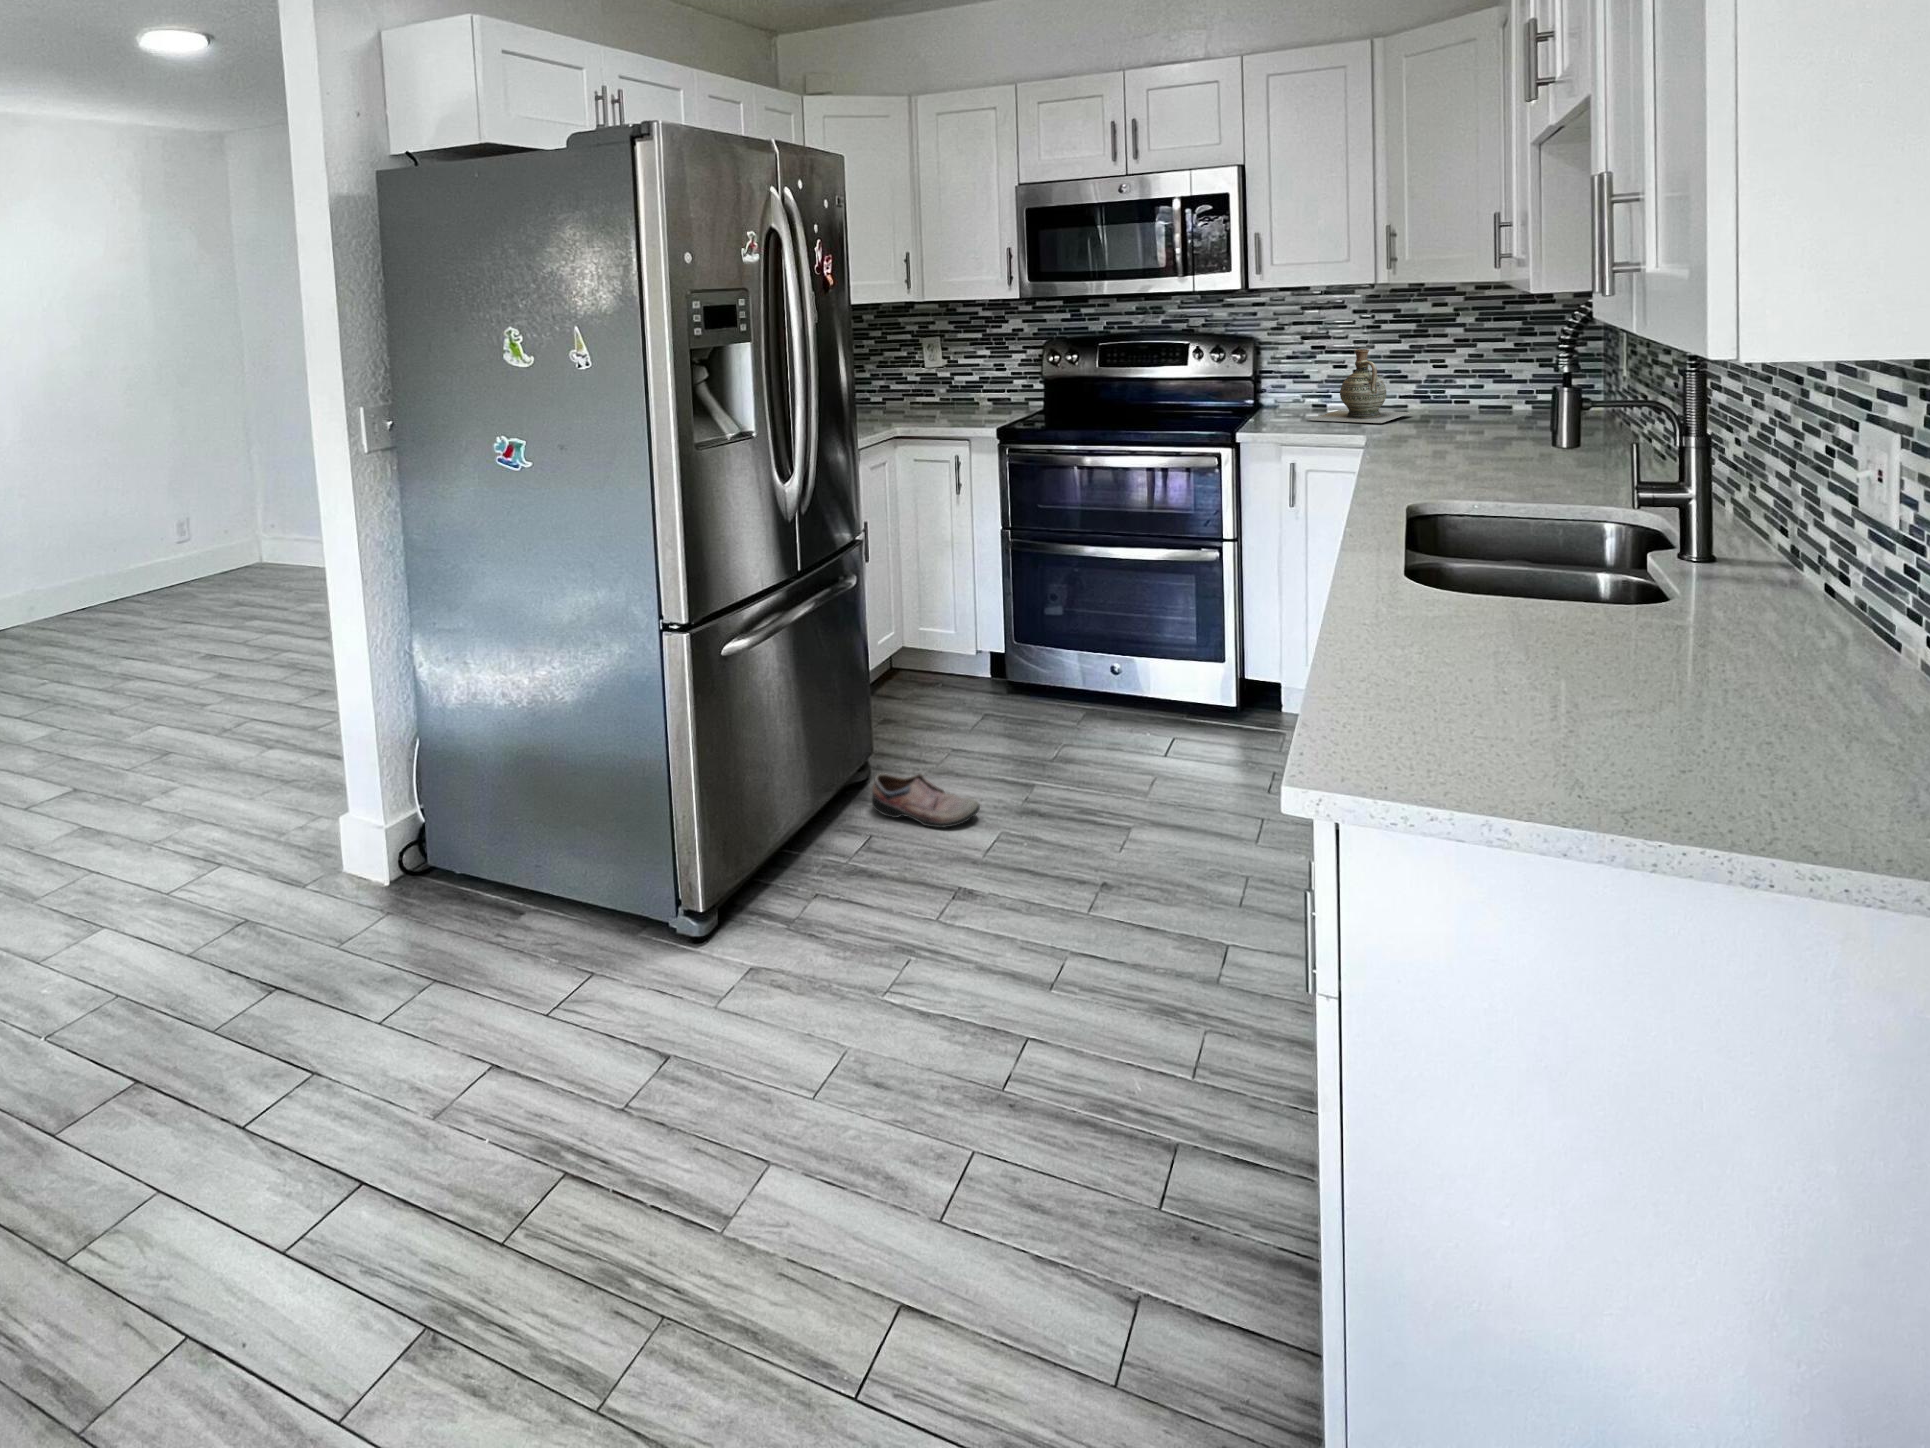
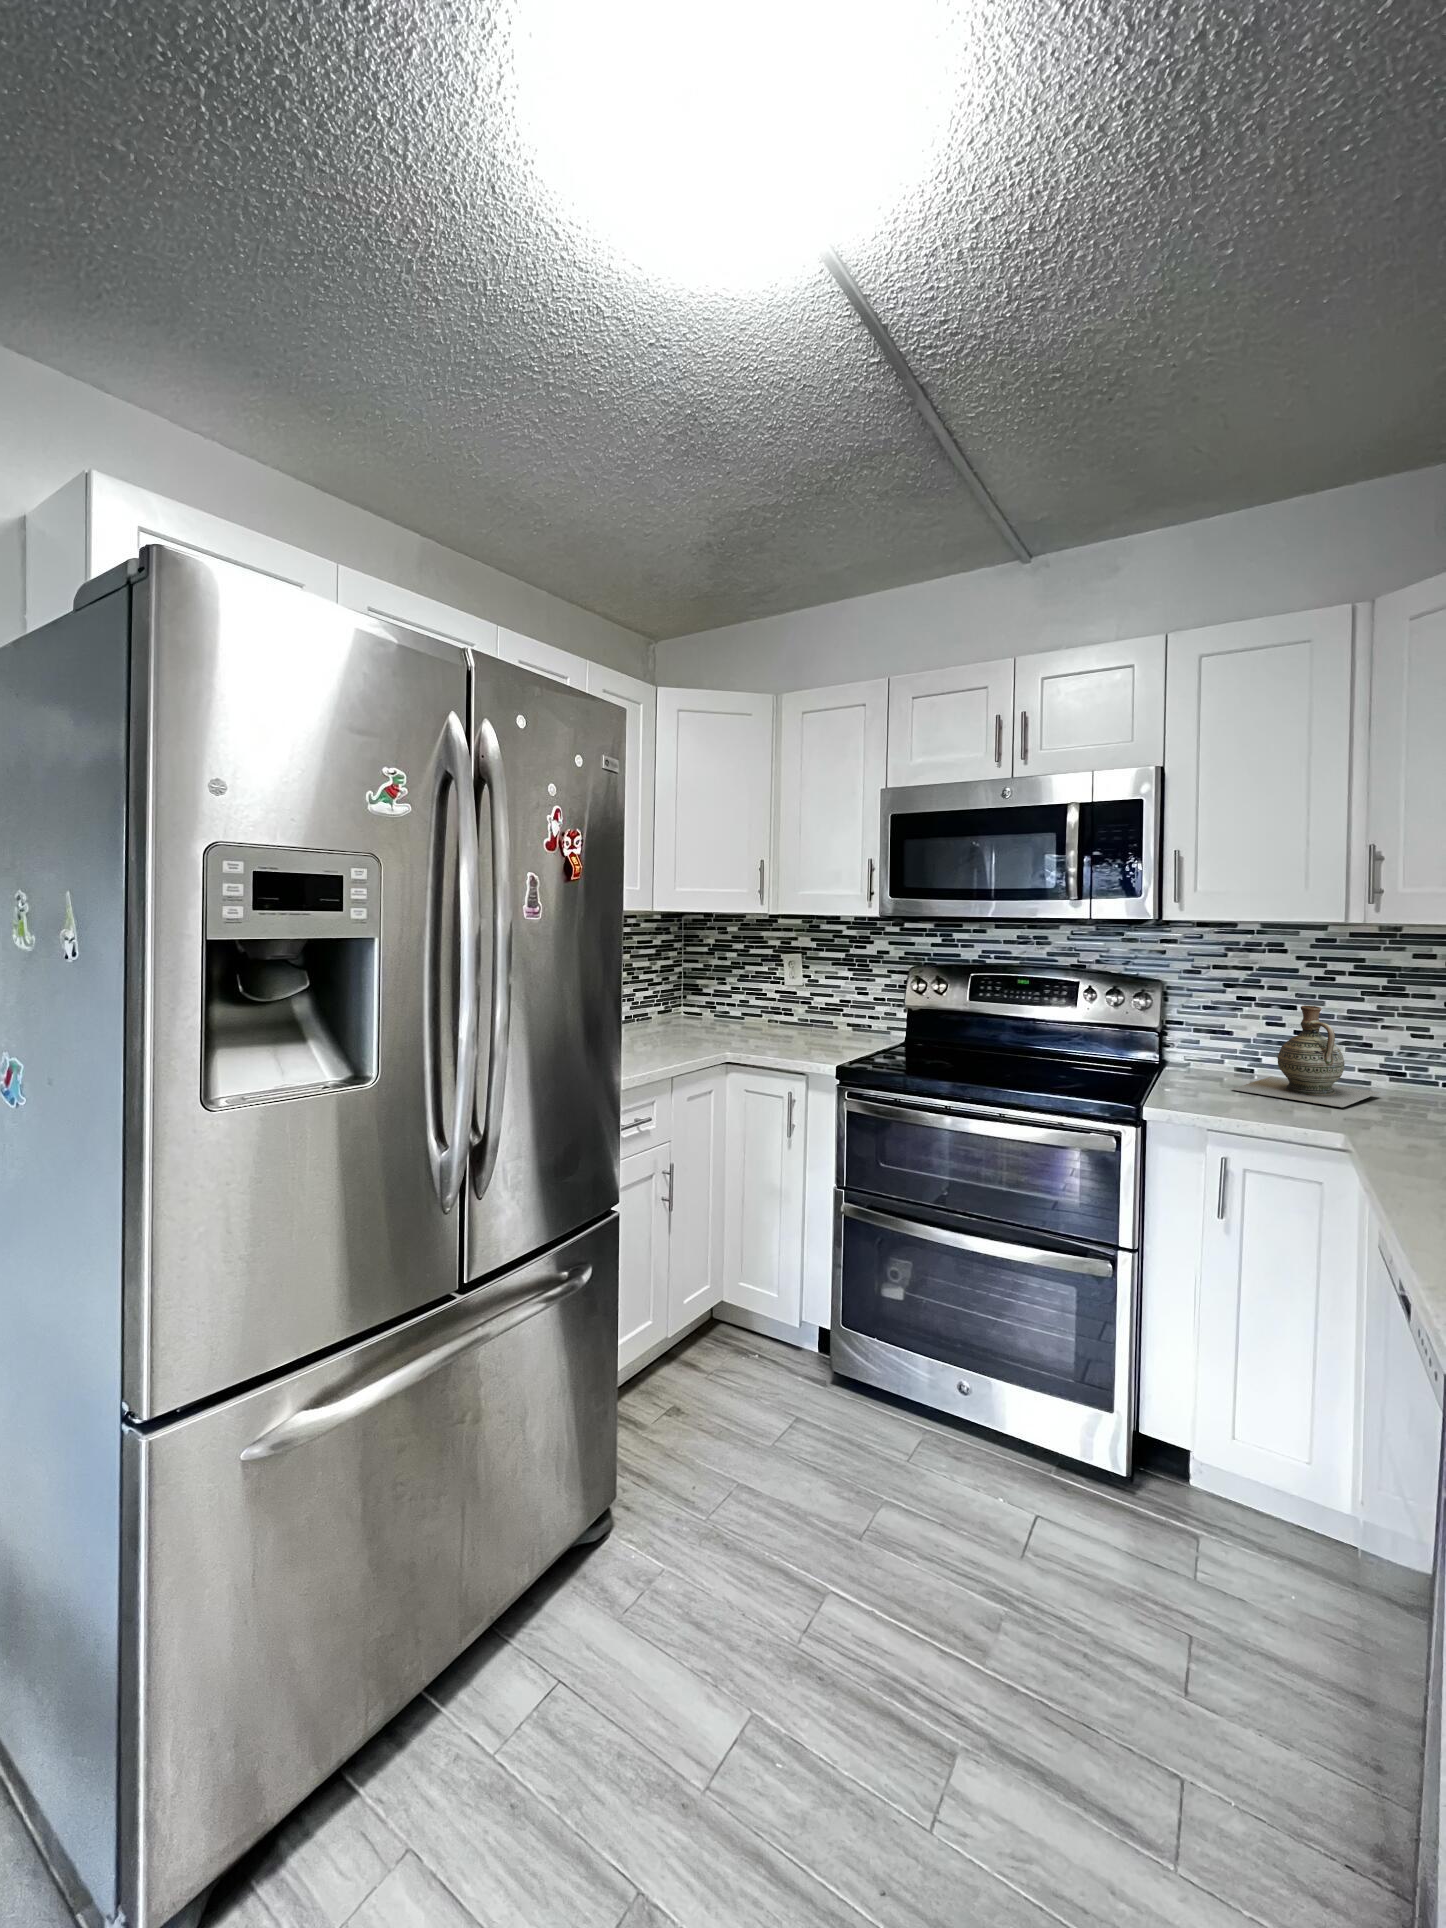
shoe: present [872,773,980,828] -> none [597,1552,741,1675]

